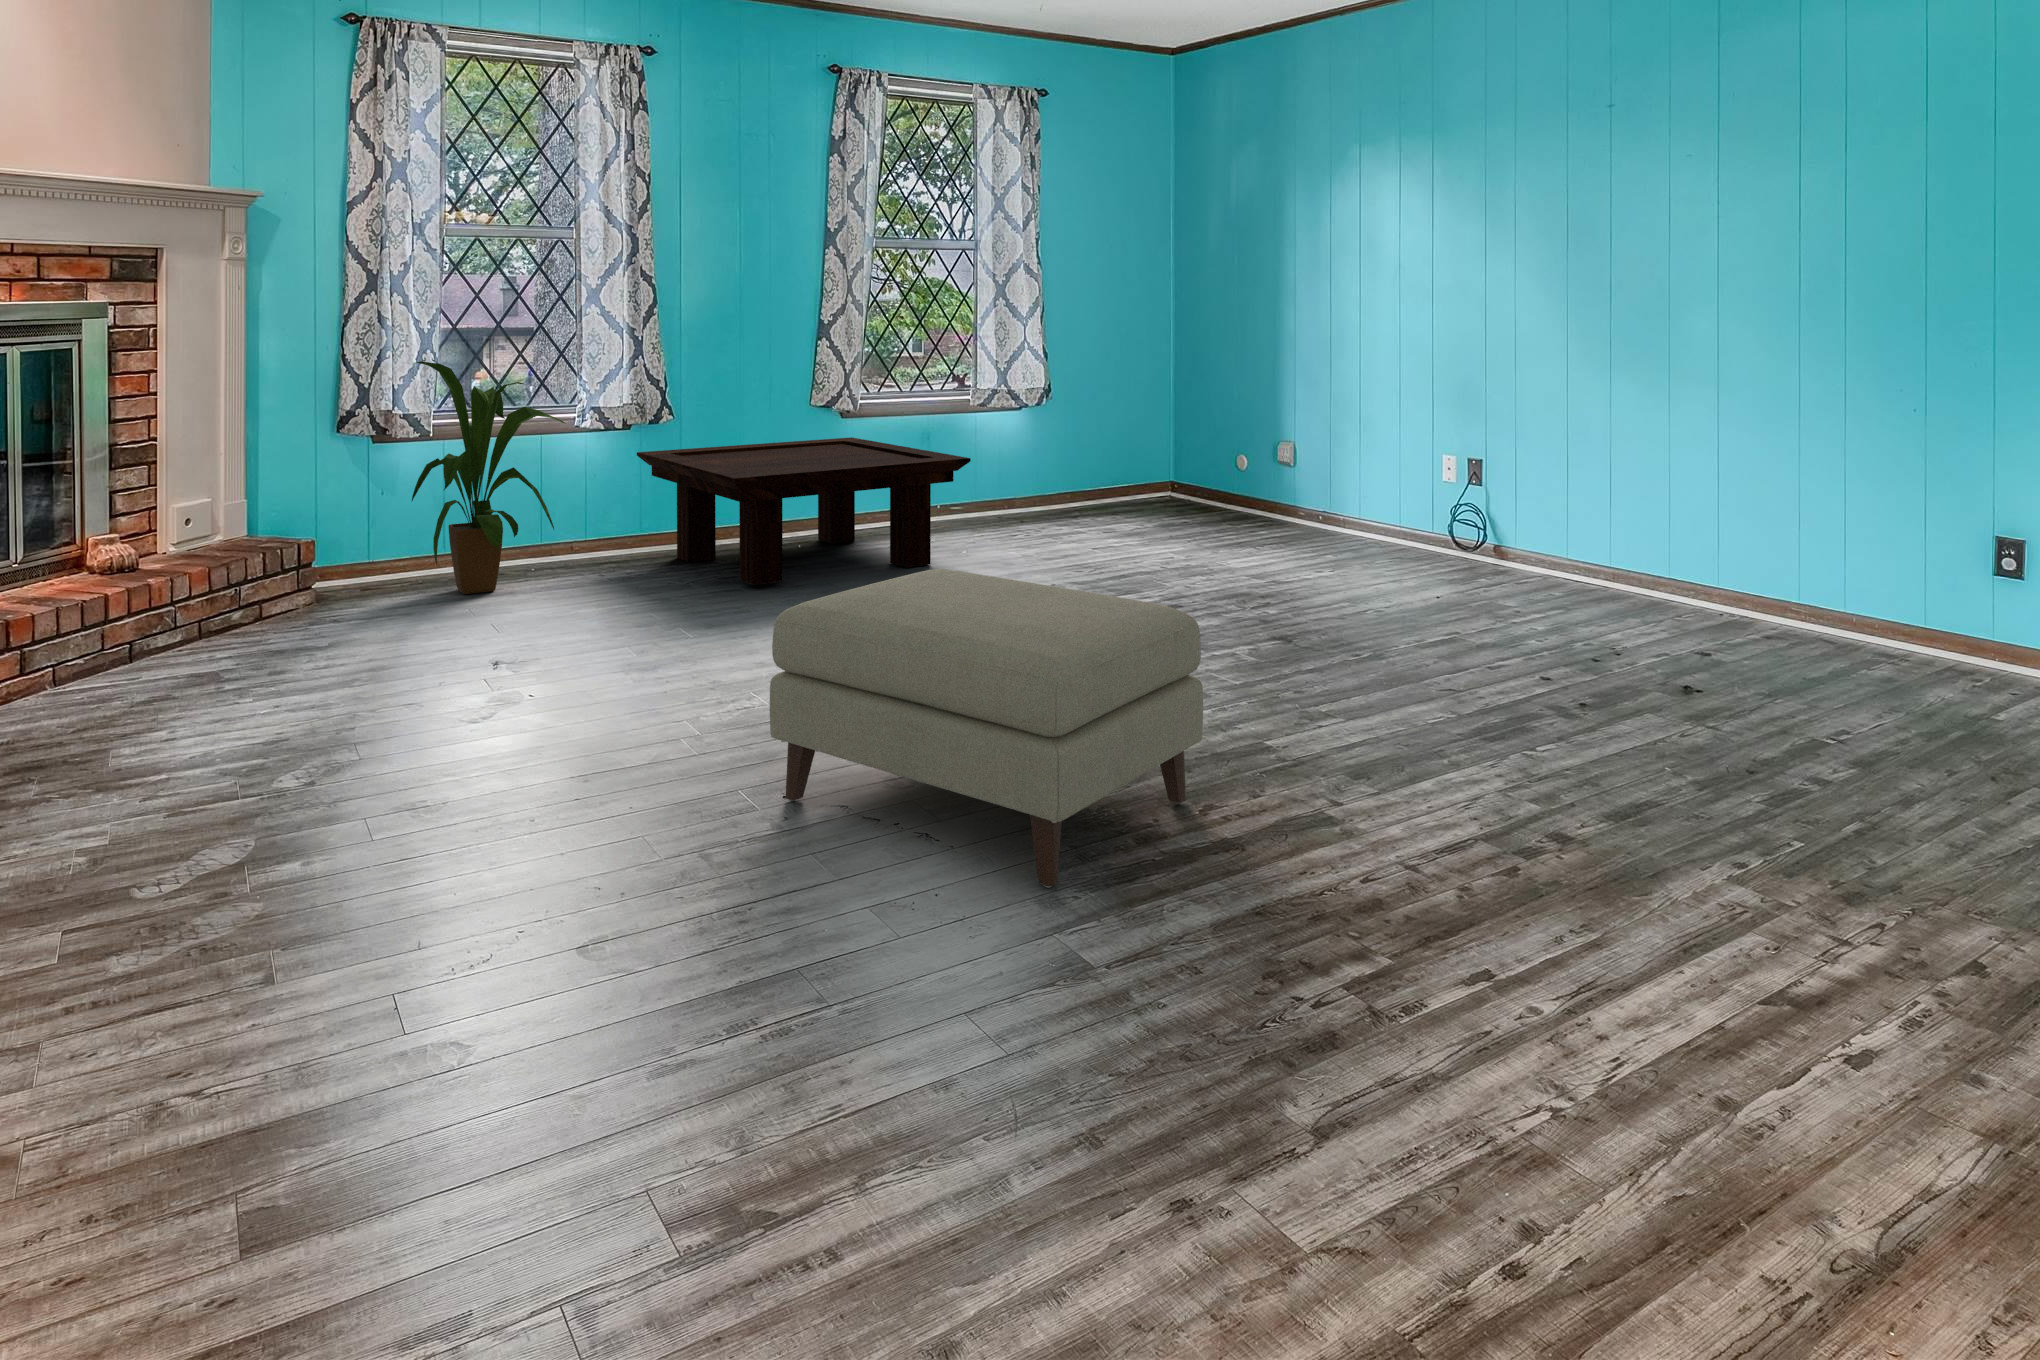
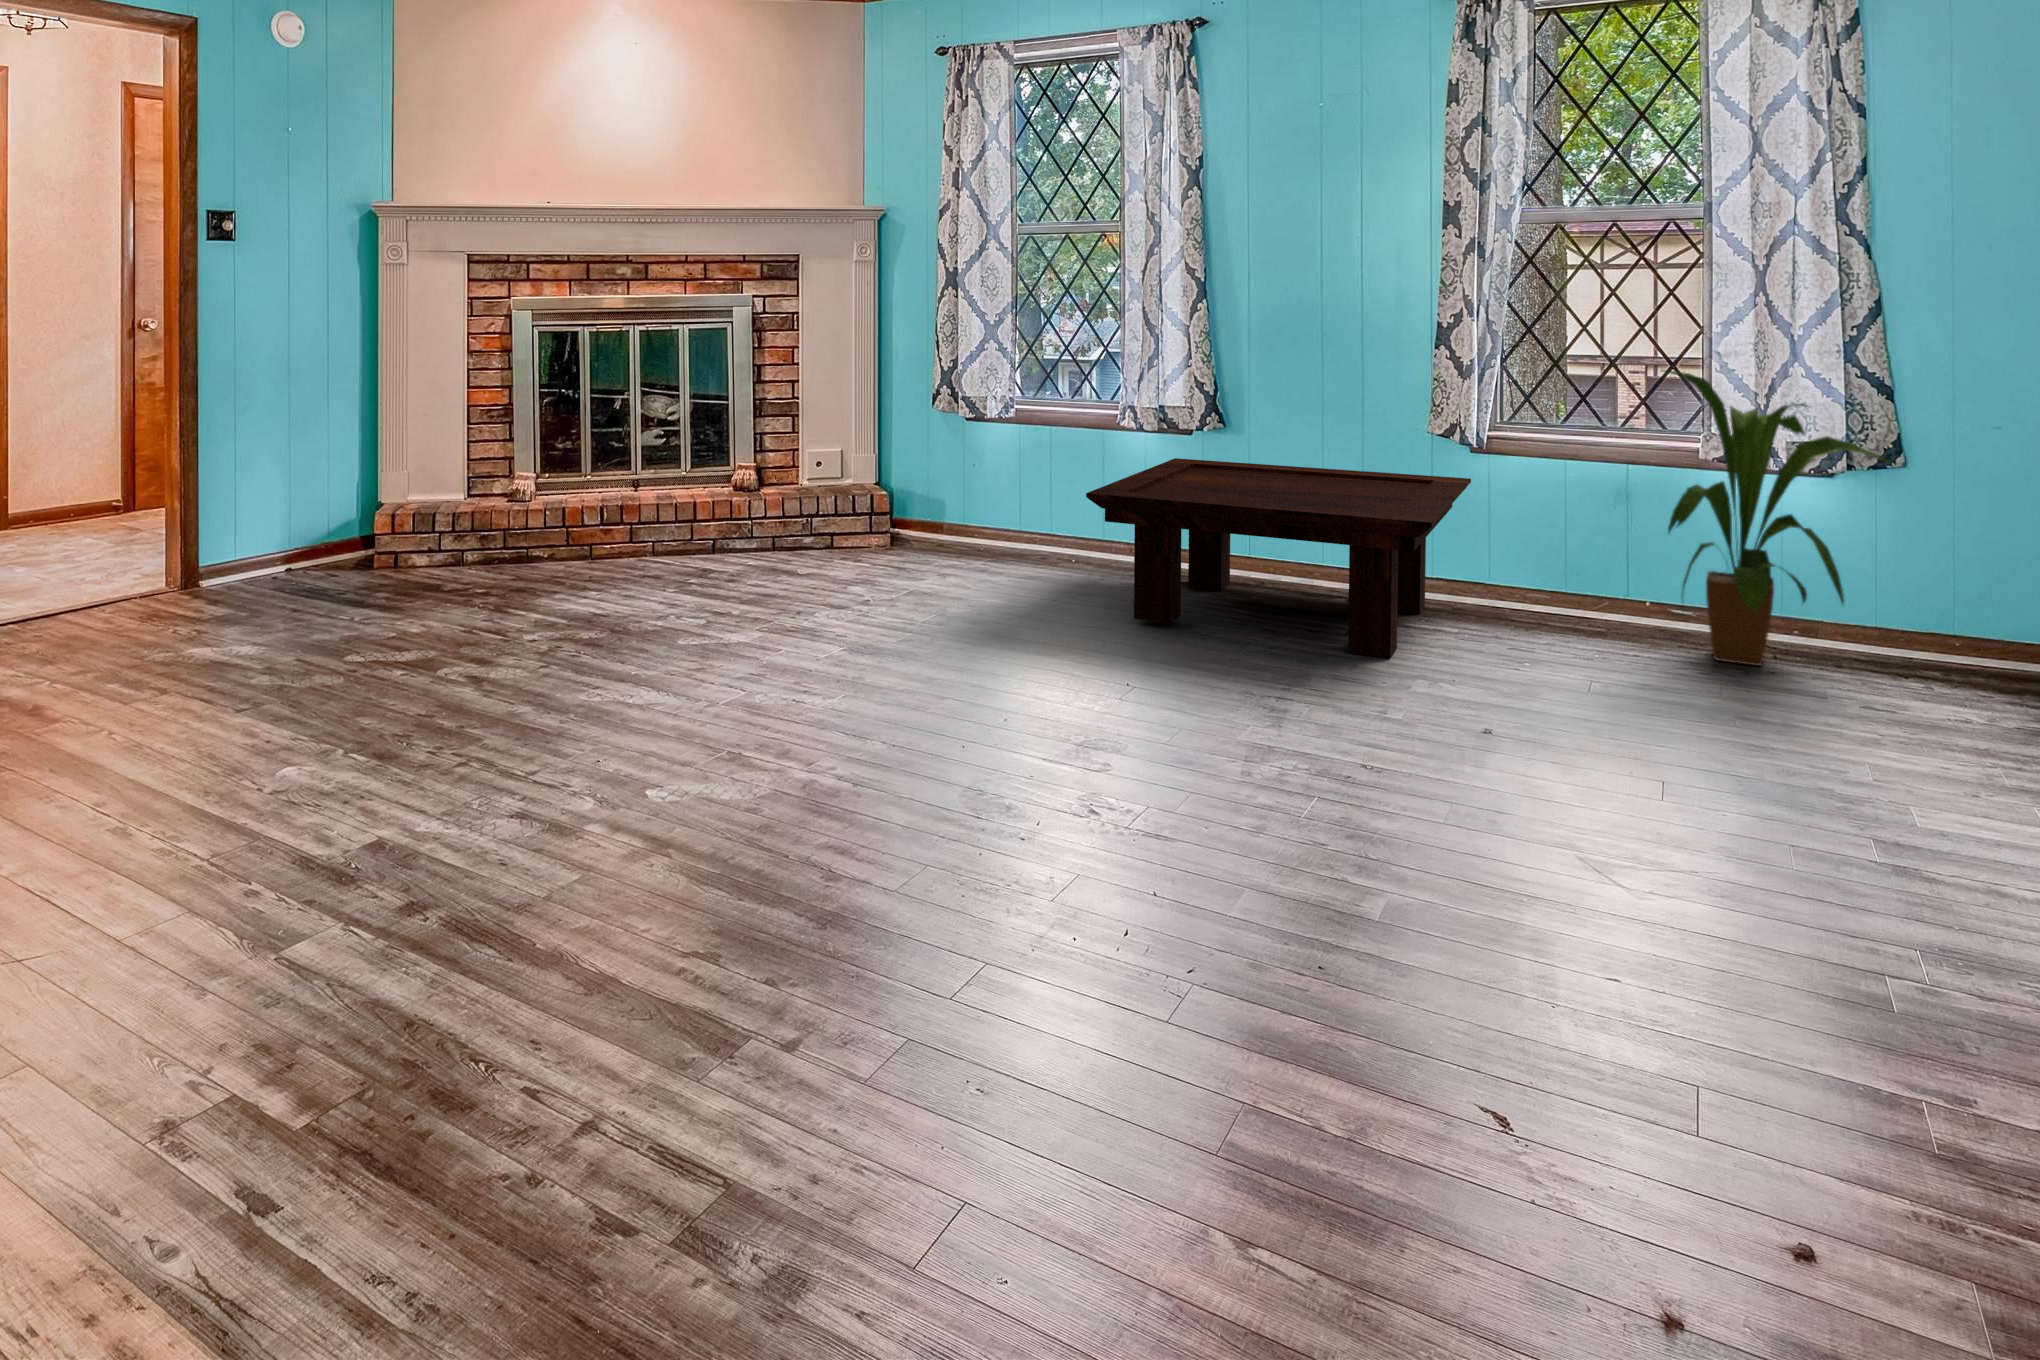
house plant: present [412,362,565,594] -> present [1663,370,1894,666]
ottoman: present [770,569,1203,888] -> none [399,583,785,904]

